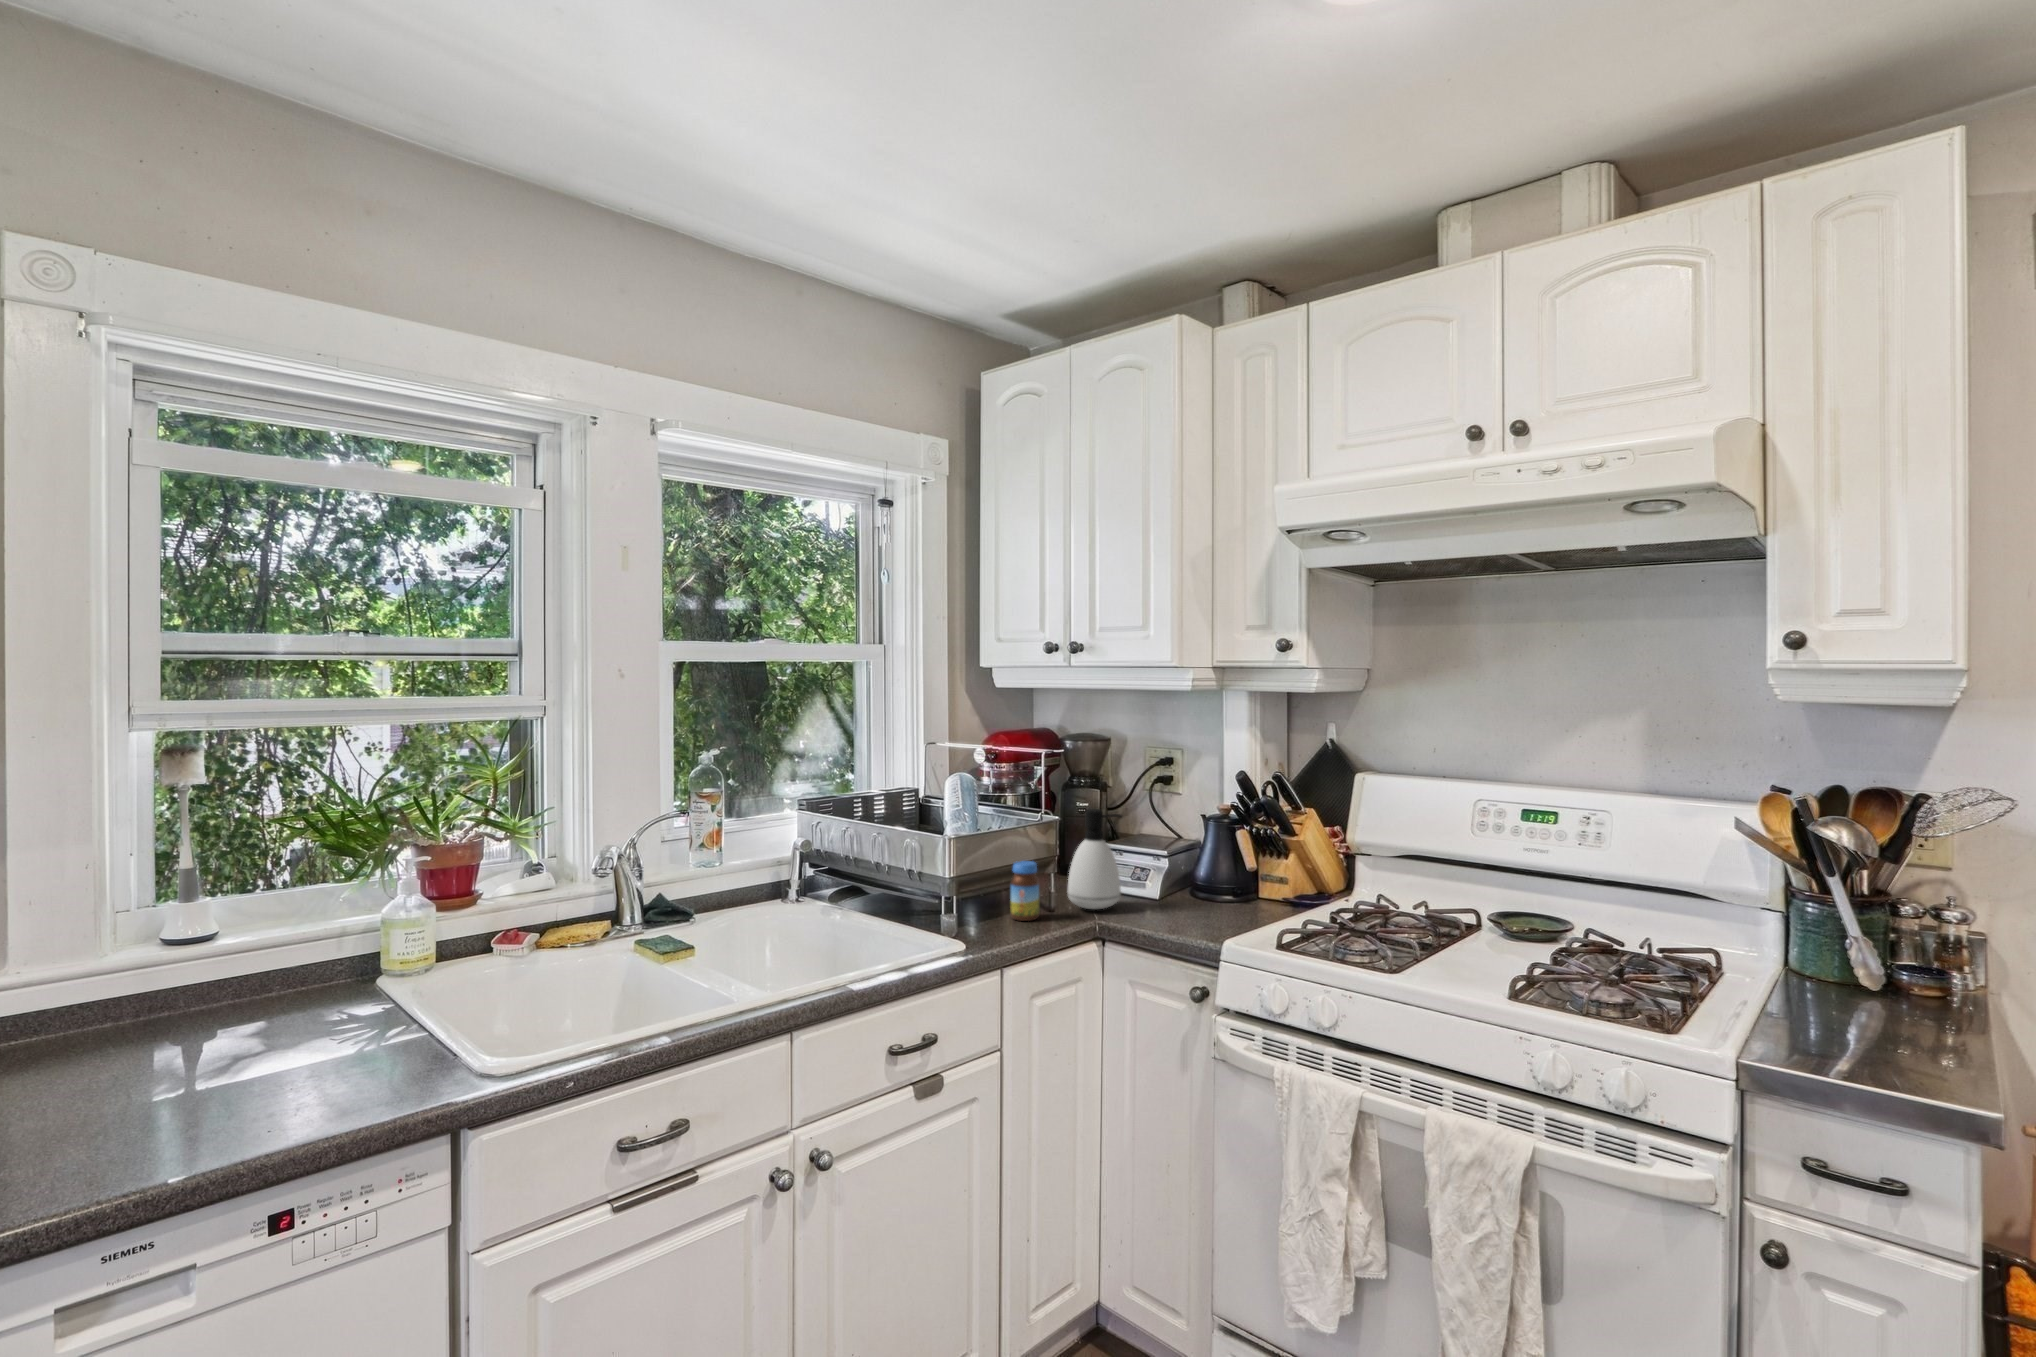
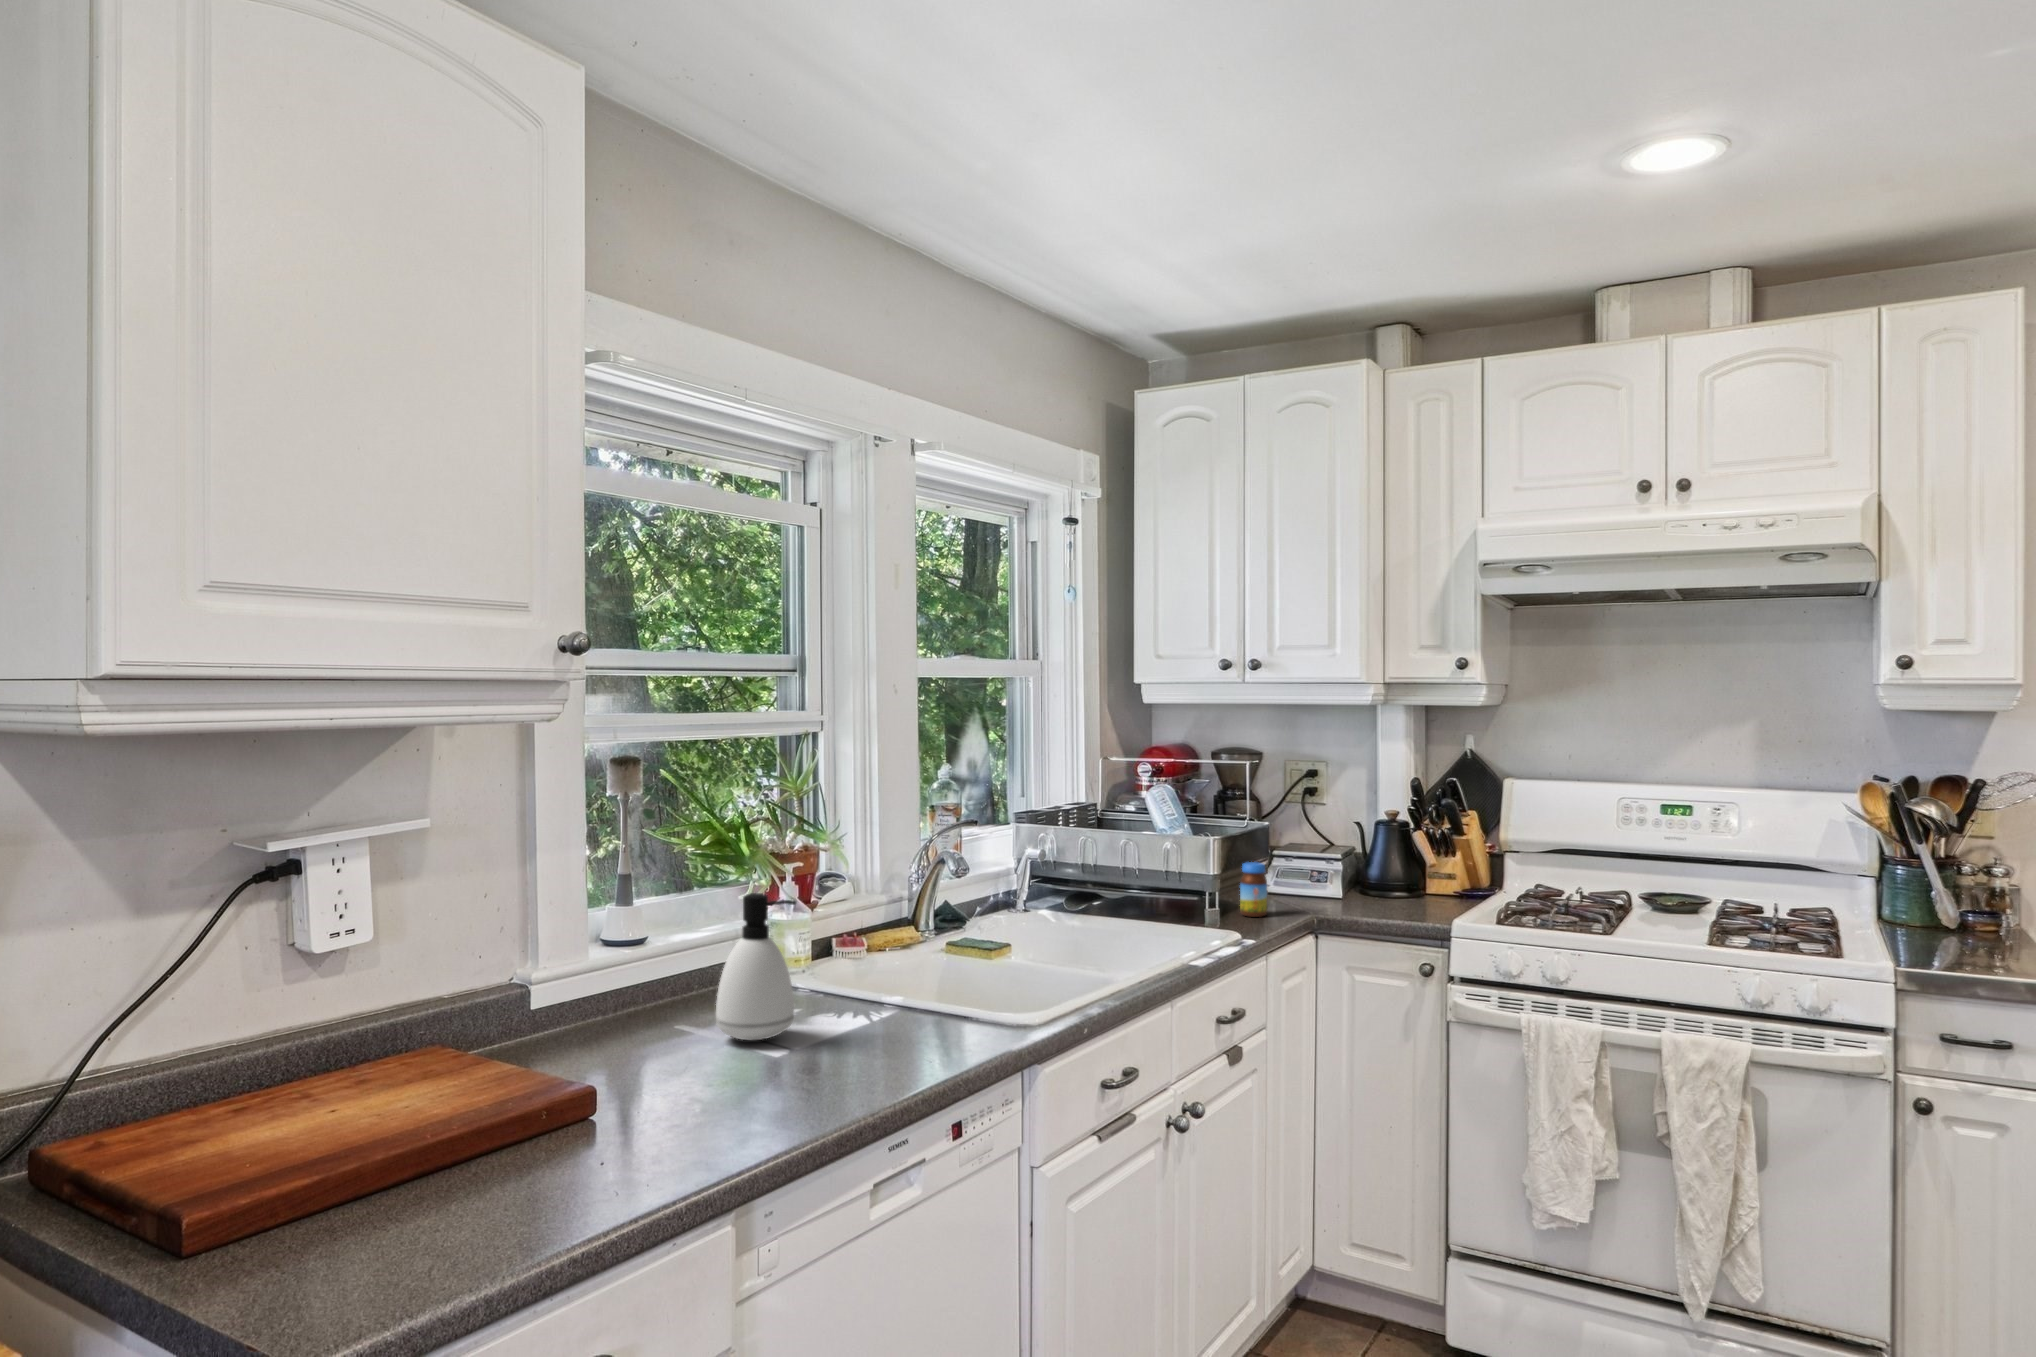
soap dispenser: present [1068,809,1122,909] -> present [716,893,796,1040]

